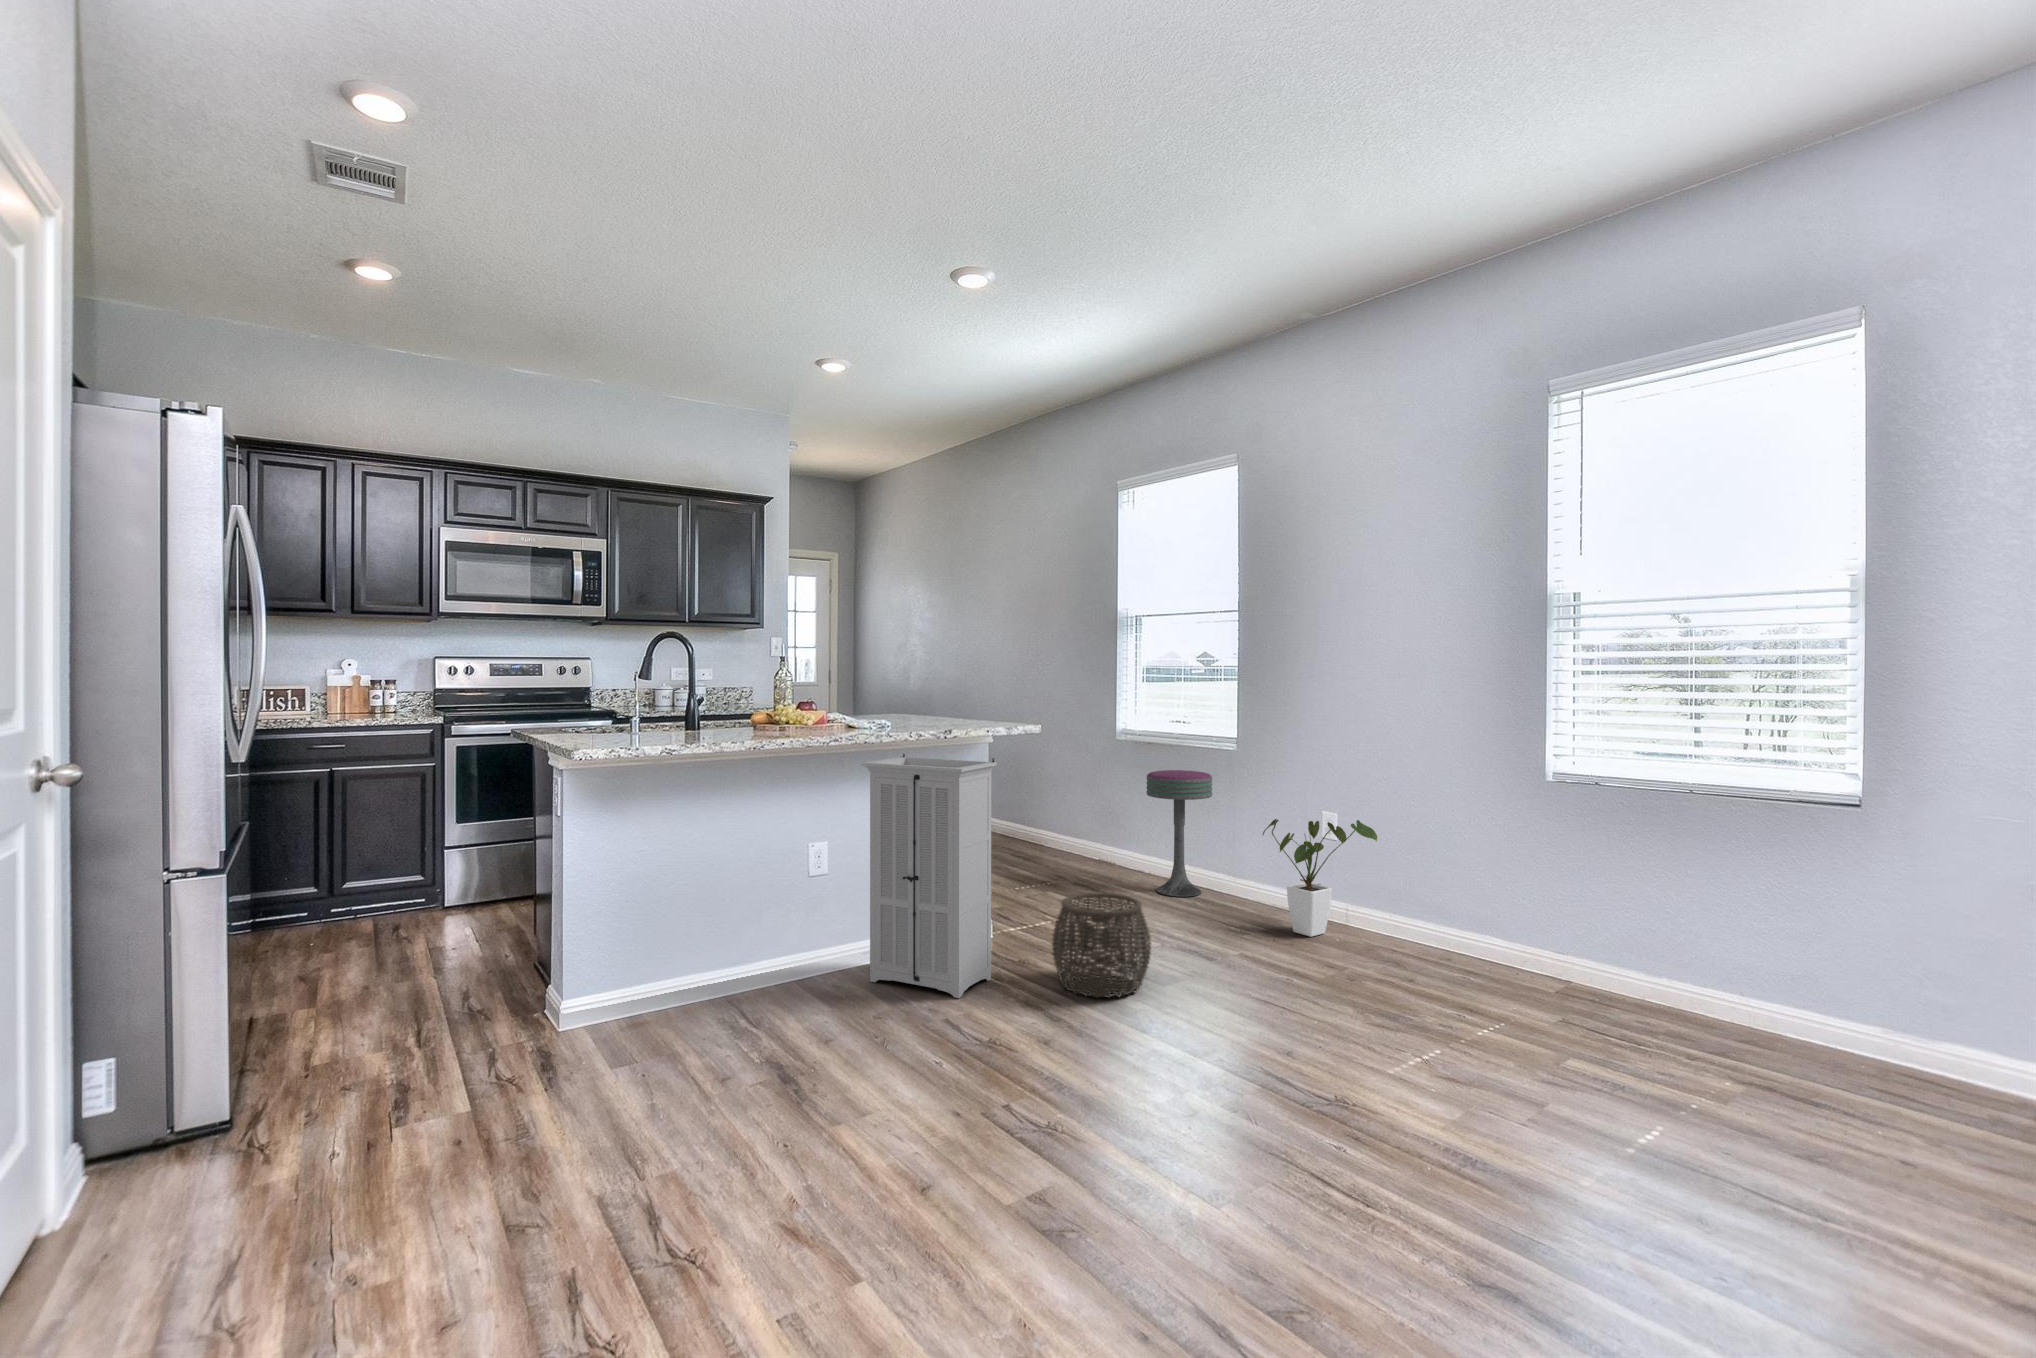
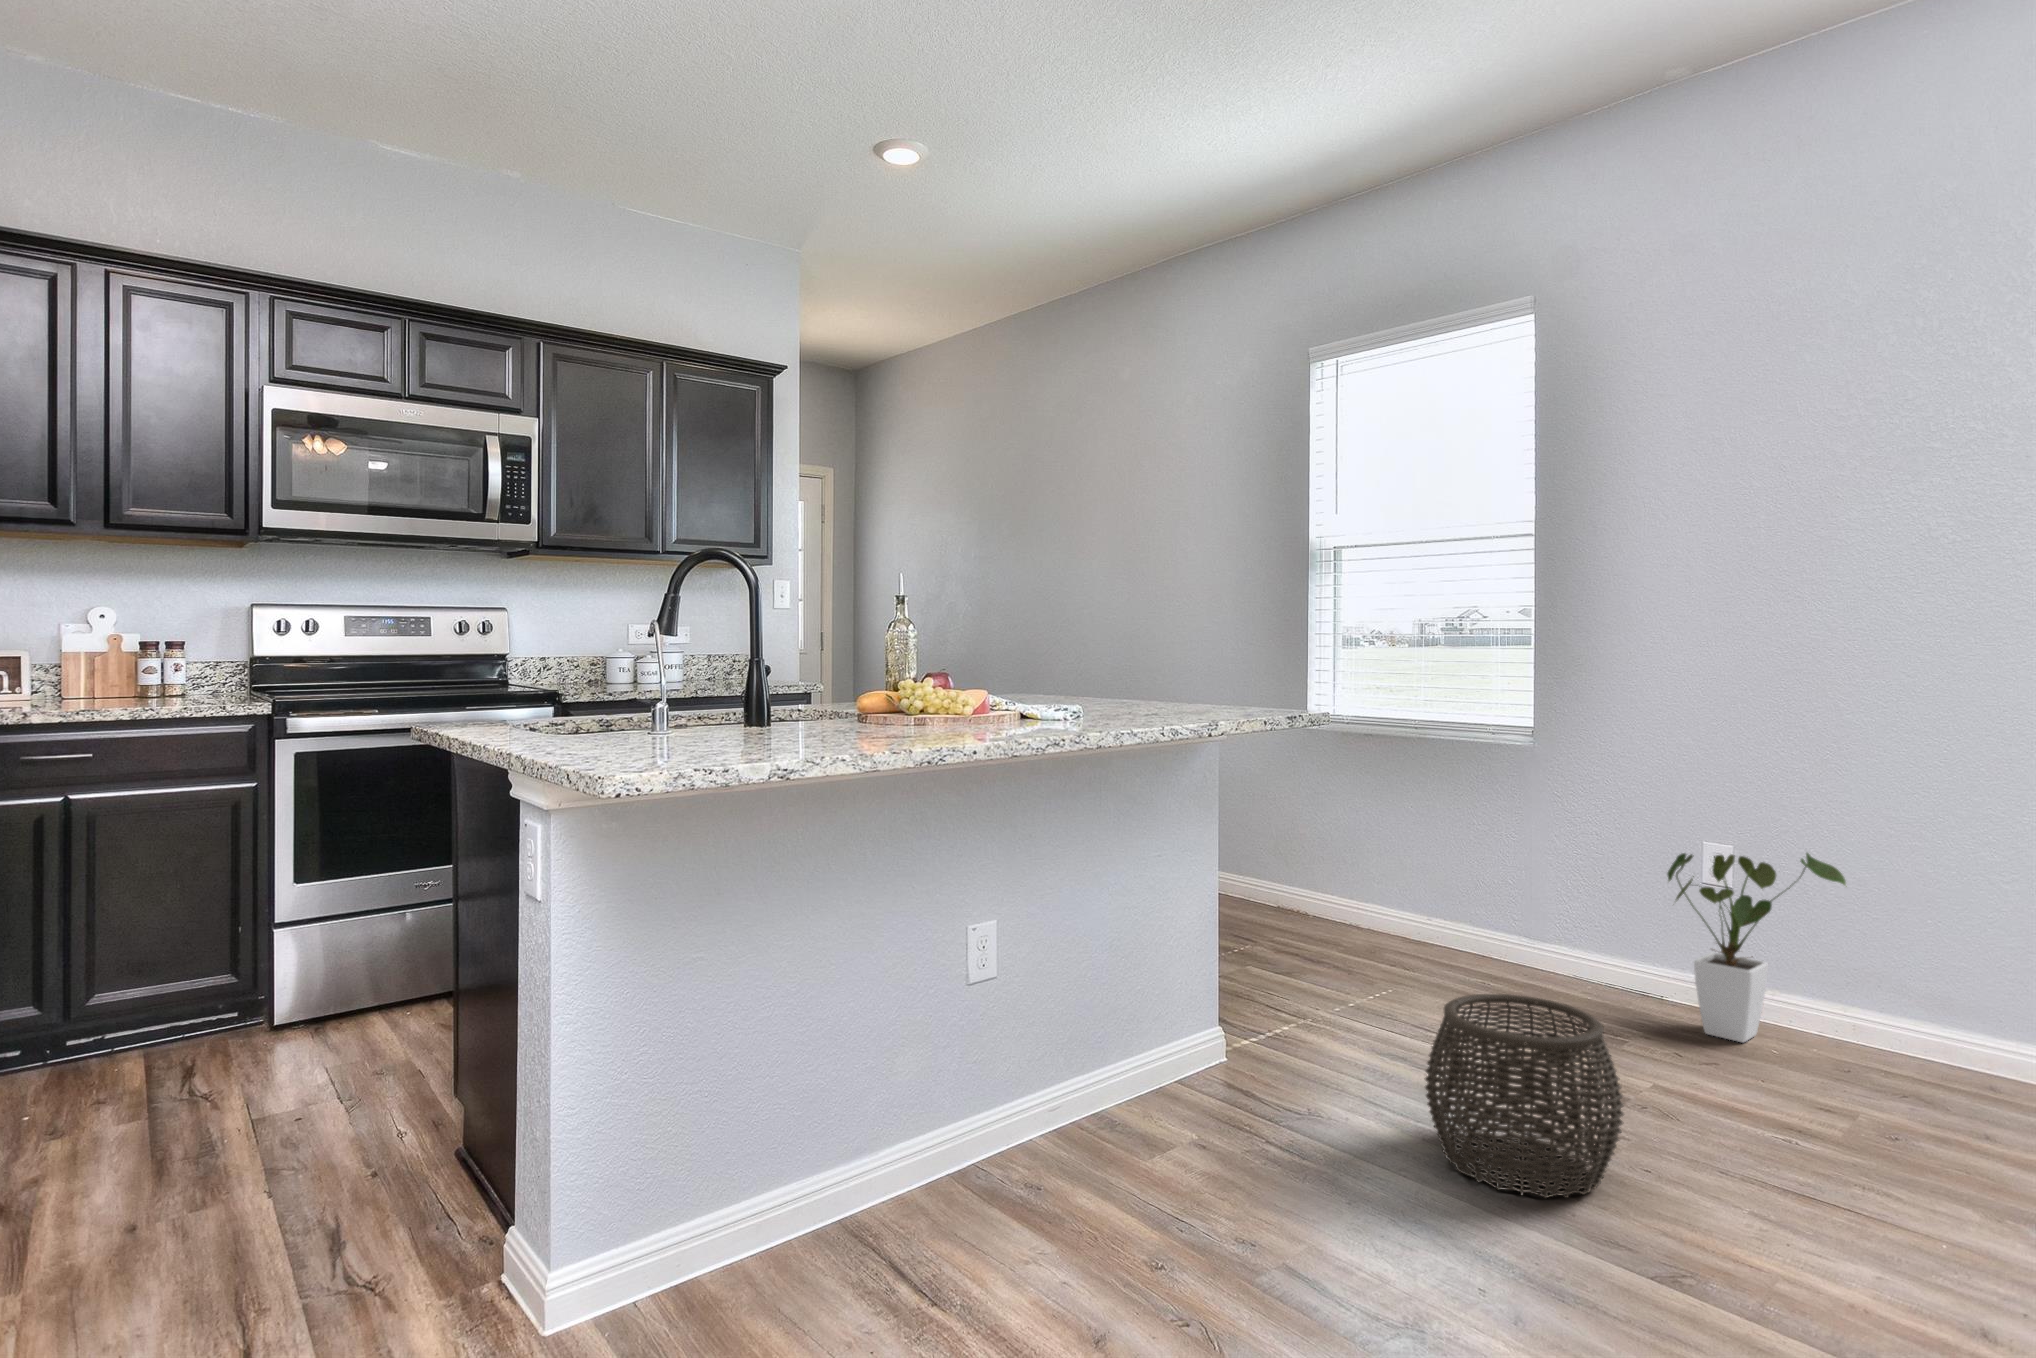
storage cabinet: present [861,754,997,998] -> none [1086,752,1325,1209]
bar stool: present [1146,770,1212,897] -> none [1394,777,1501,971]

